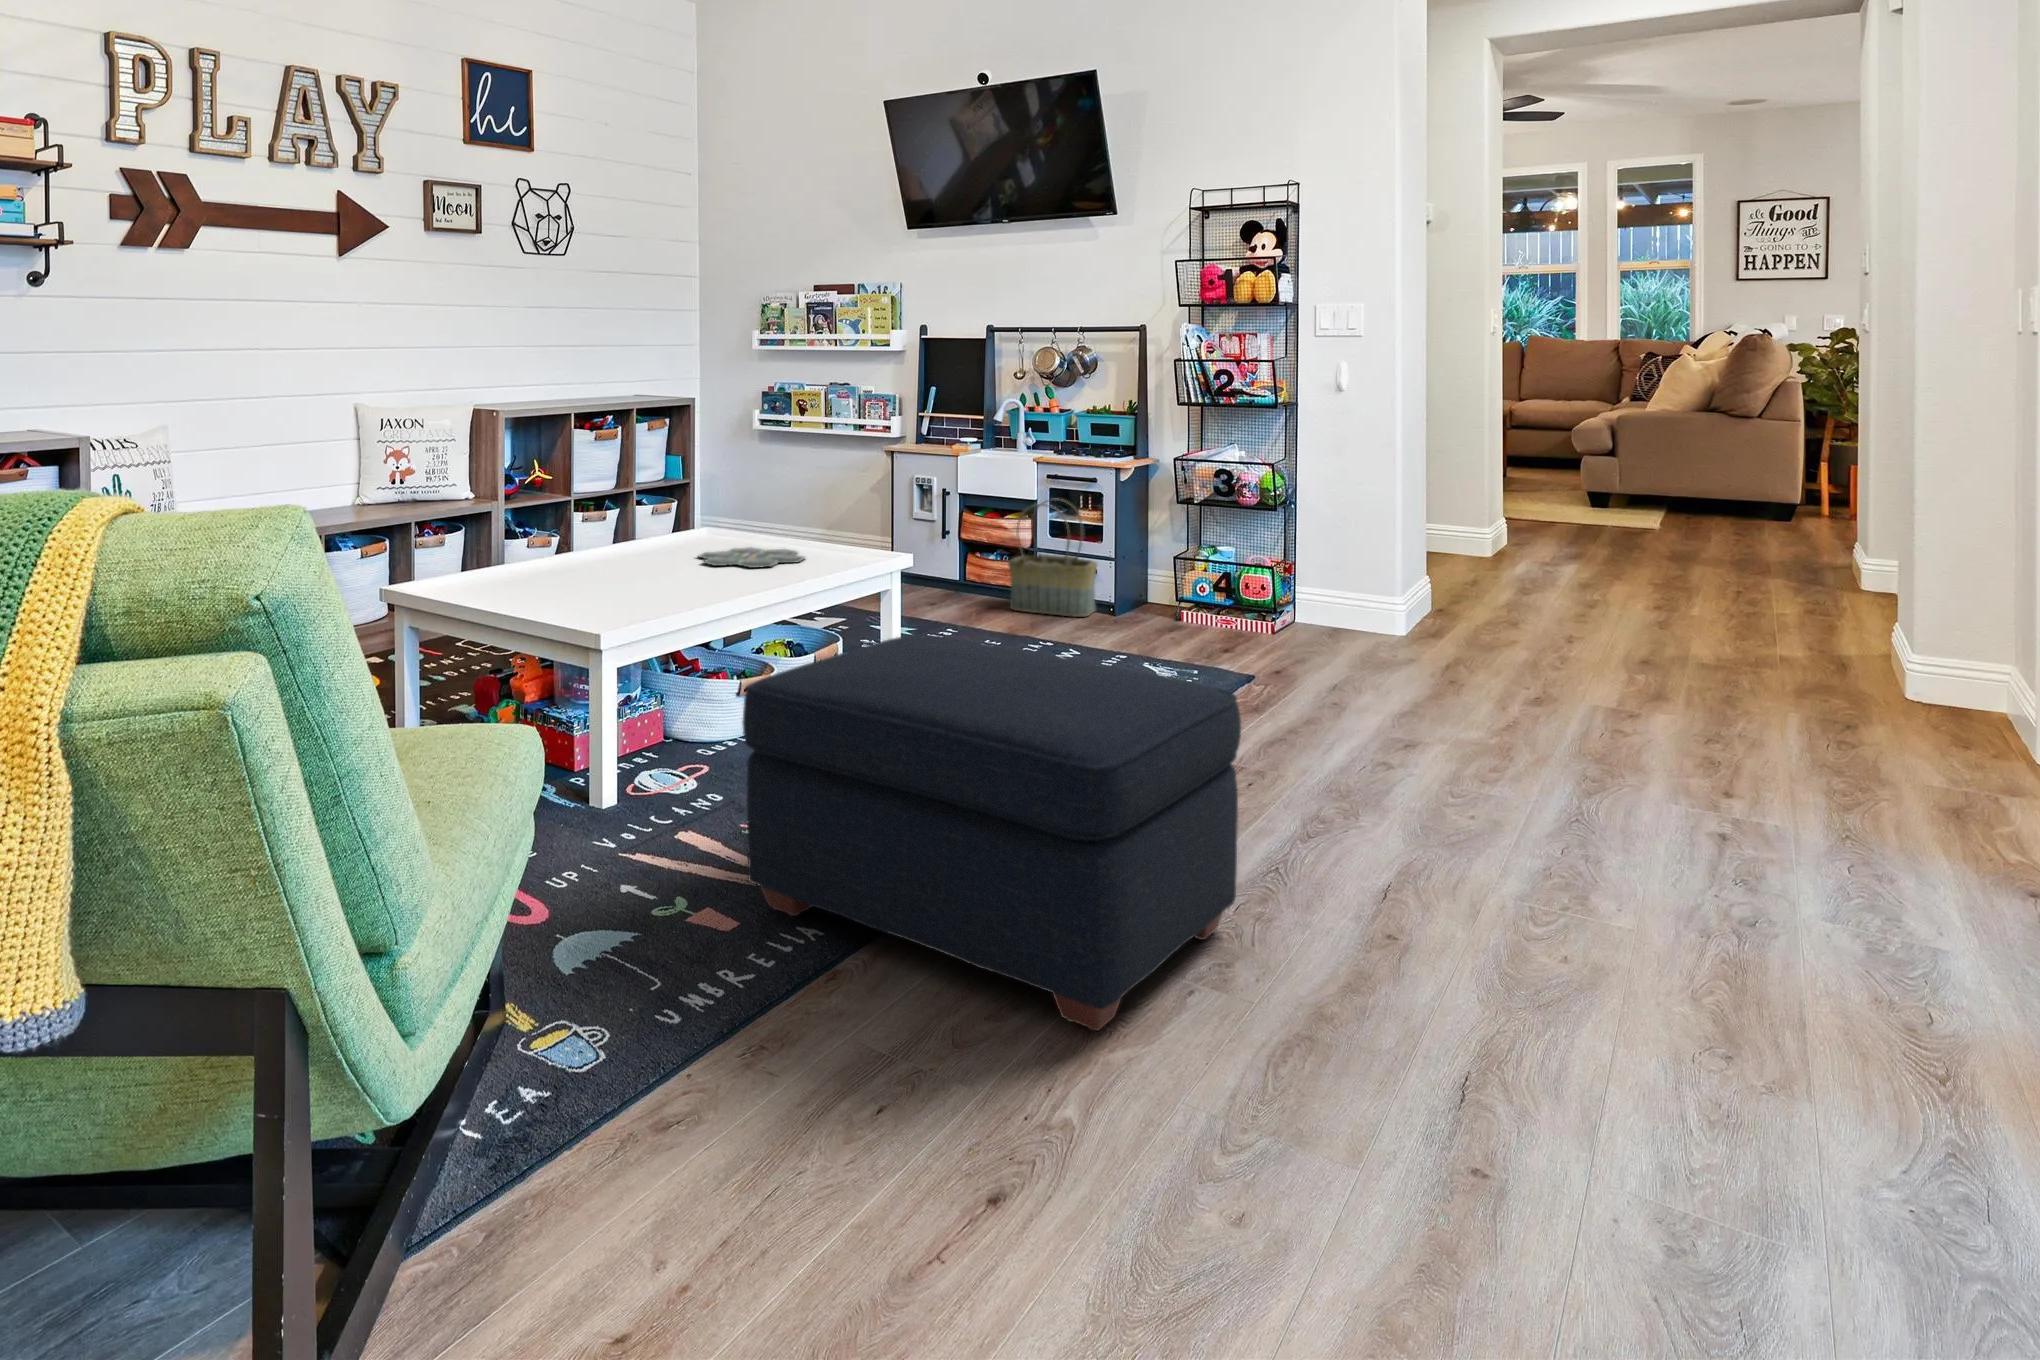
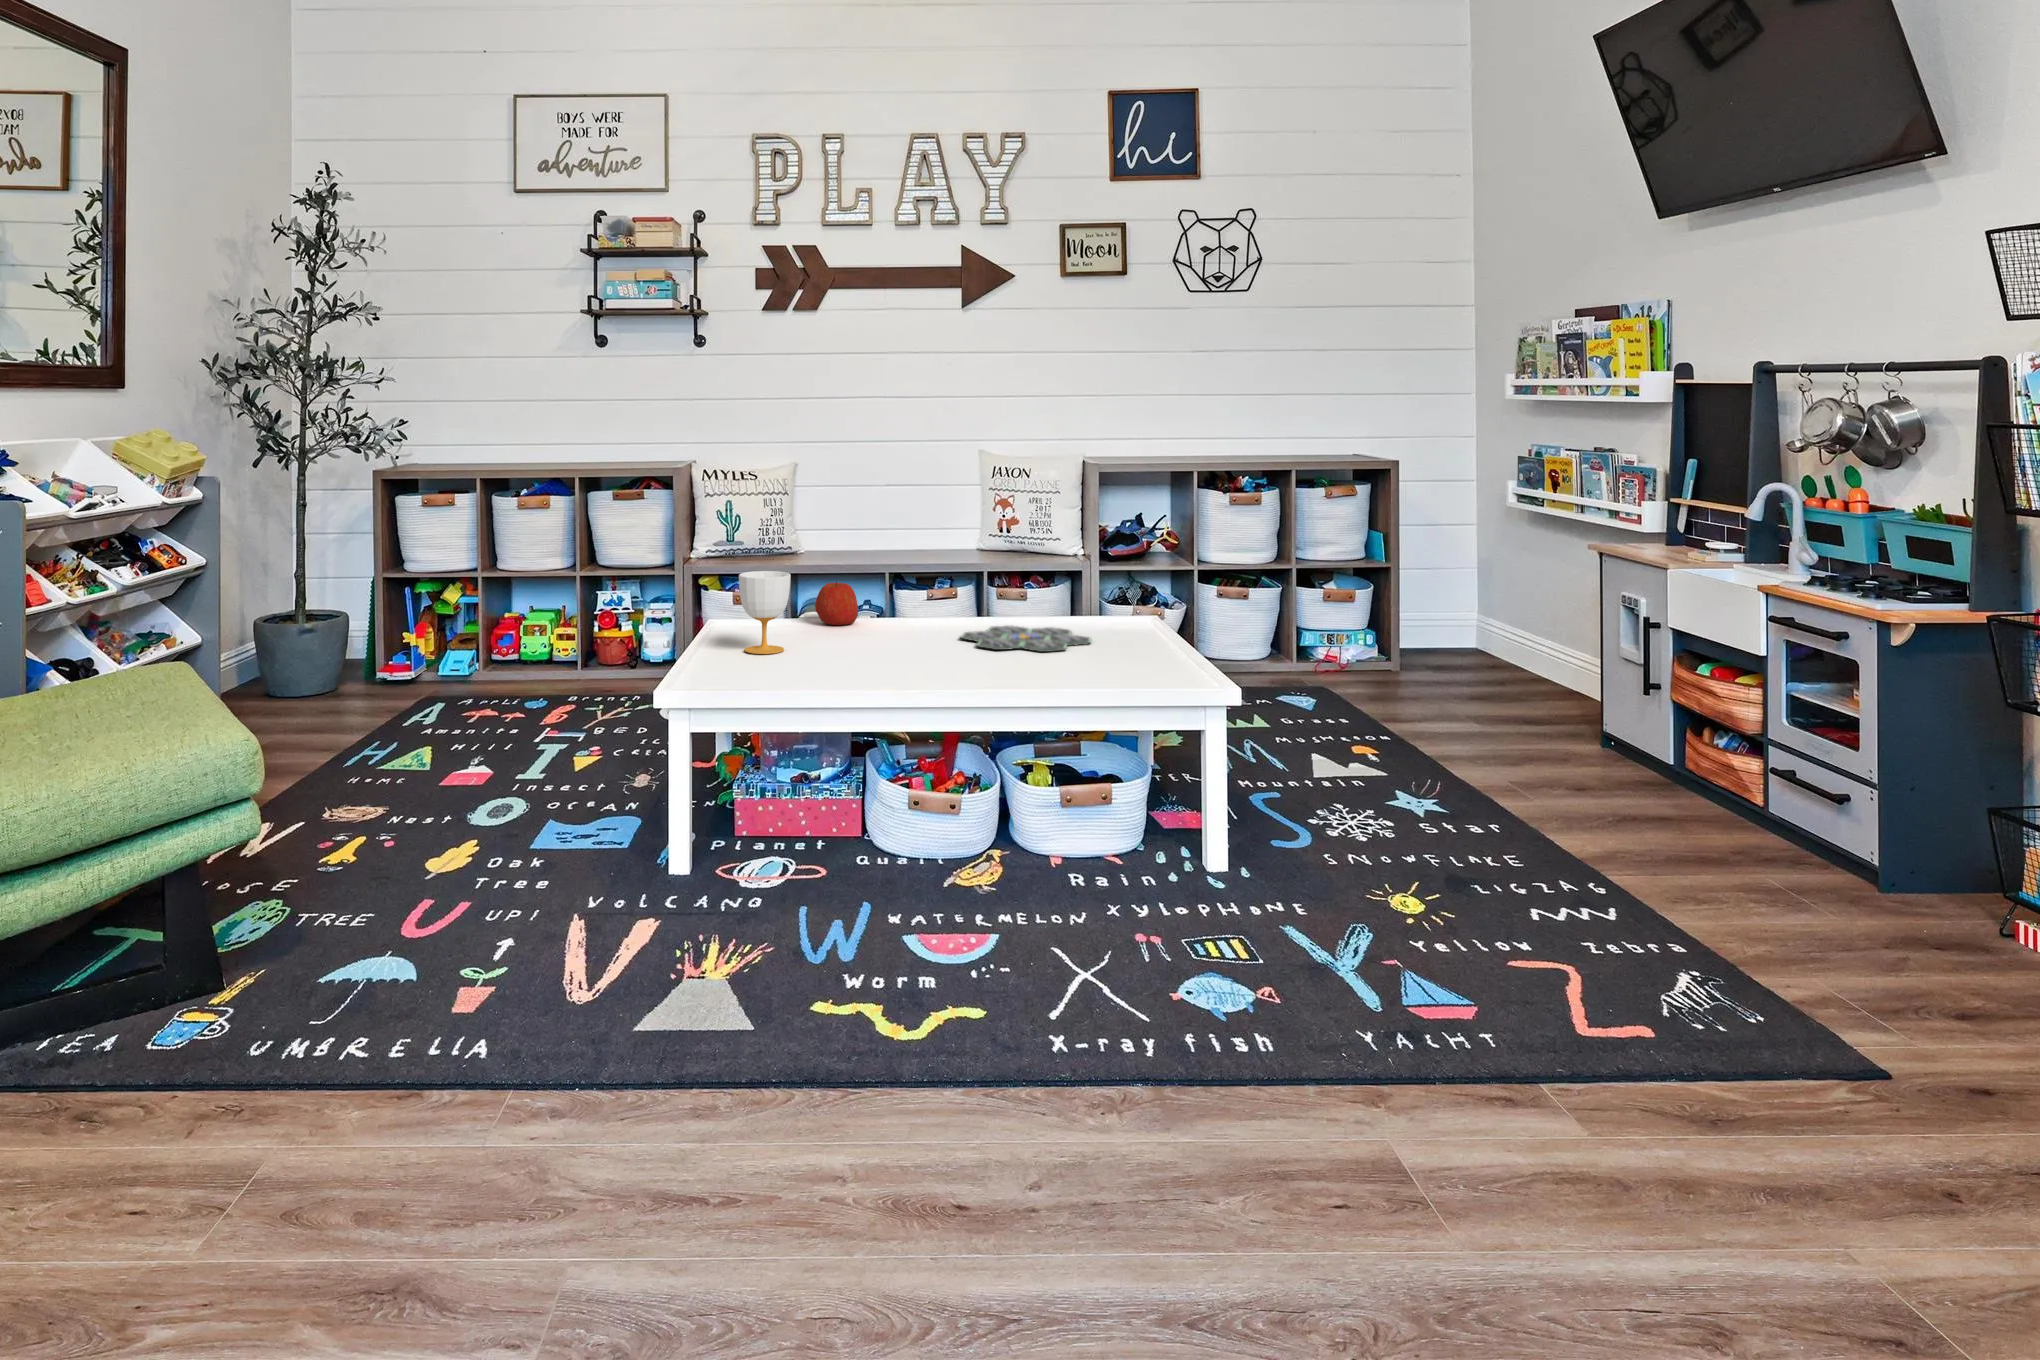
basket: present [1008,499,1097,617] -> none [1668,652,1830,865]
cup: none [600,526,650,605] -> present [739,571,791,654]
apple: none [551,536,592,578] -> present [815,582,858,625]
ottoman: present [742,635,1241,1031] -> none [261,730,792,1253]

